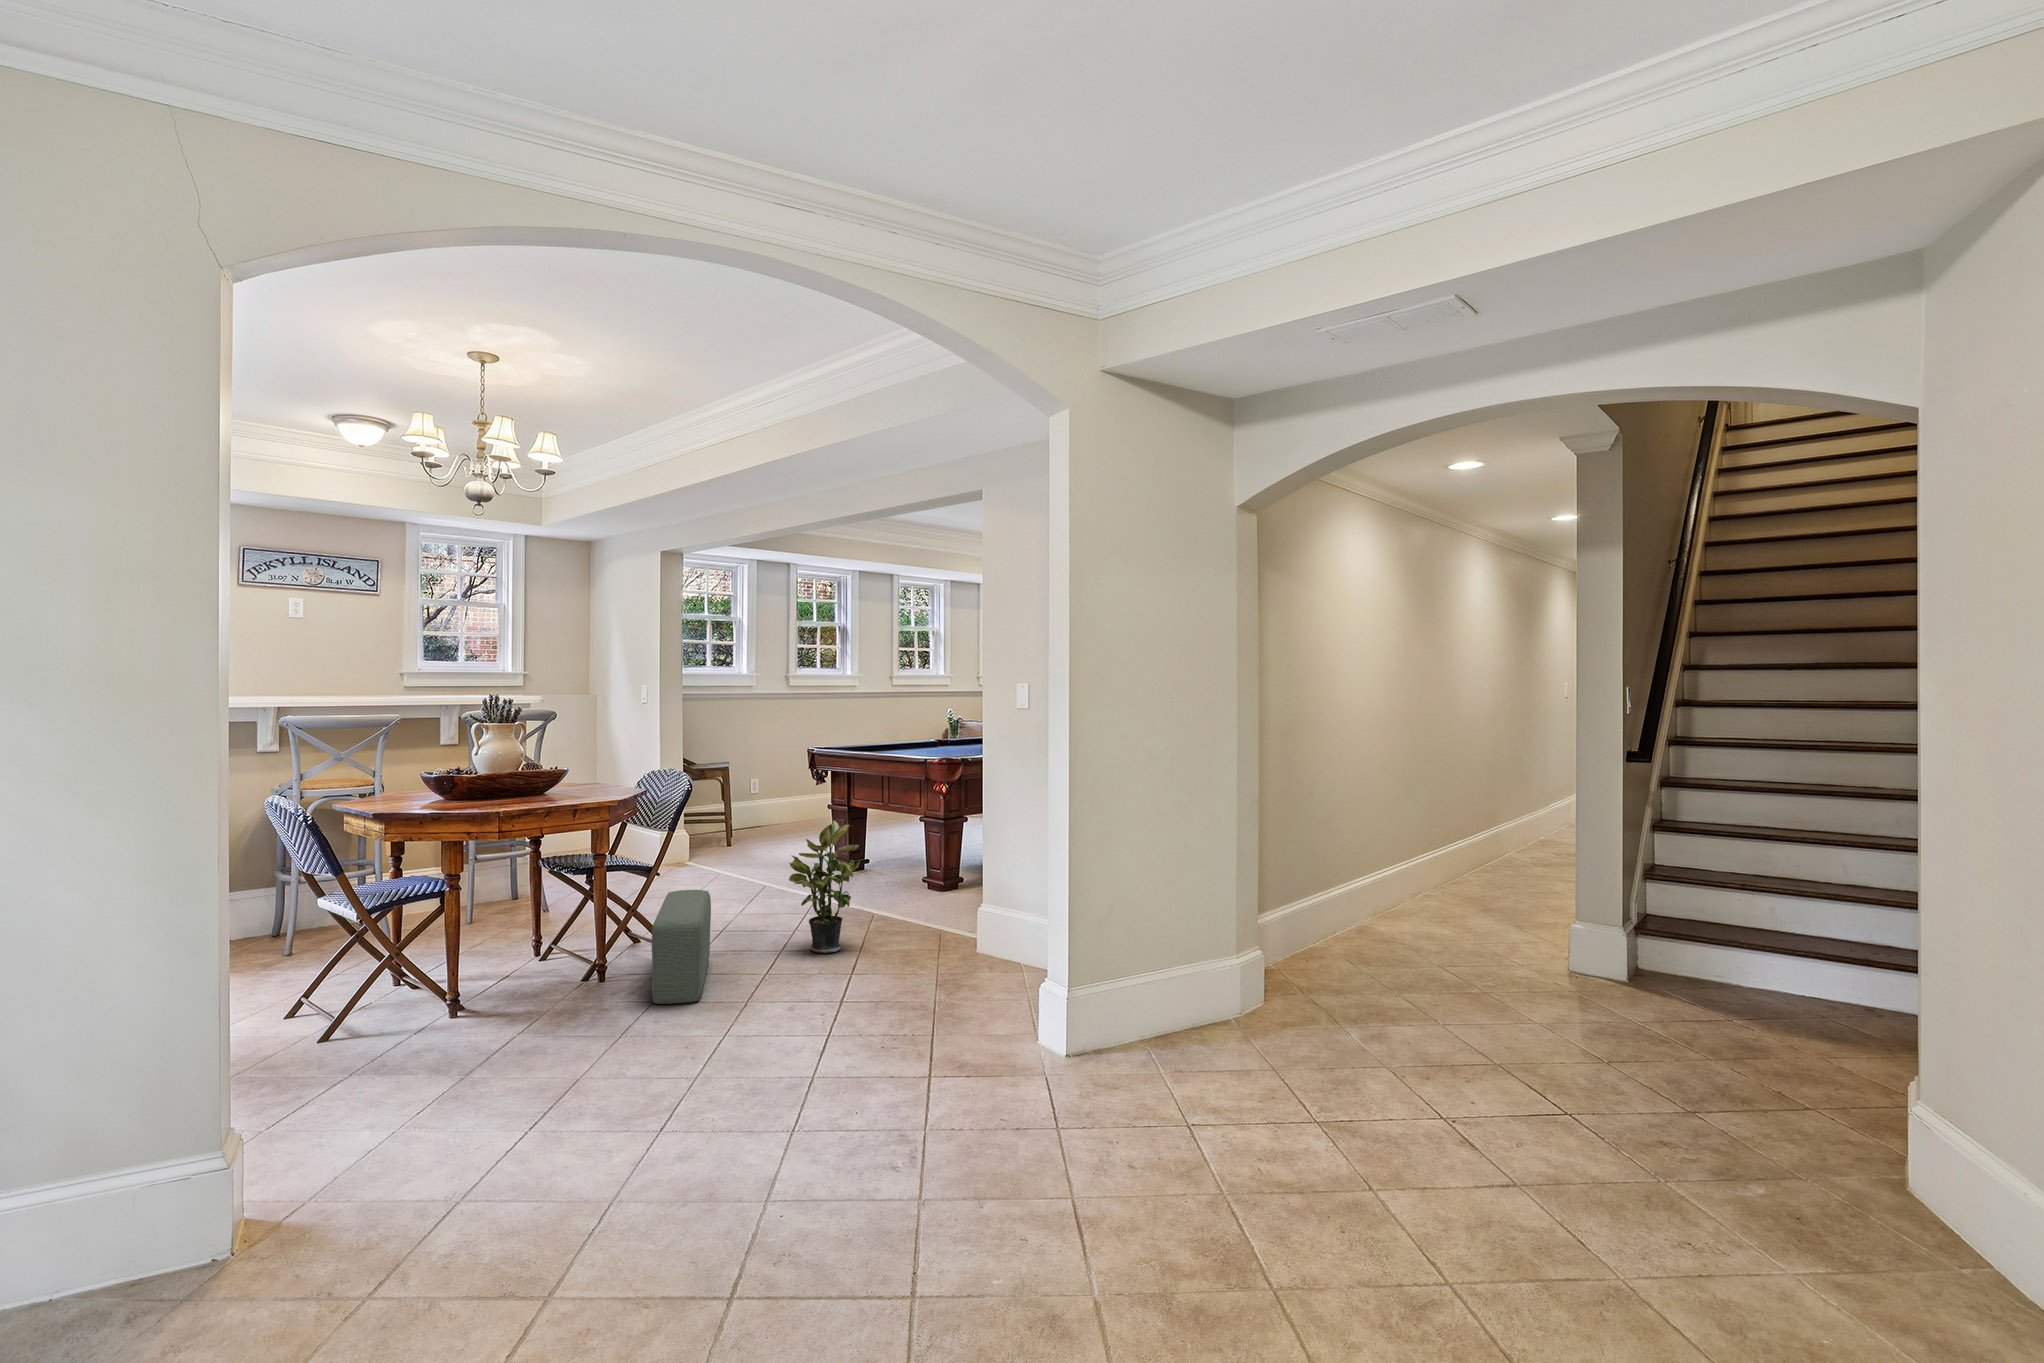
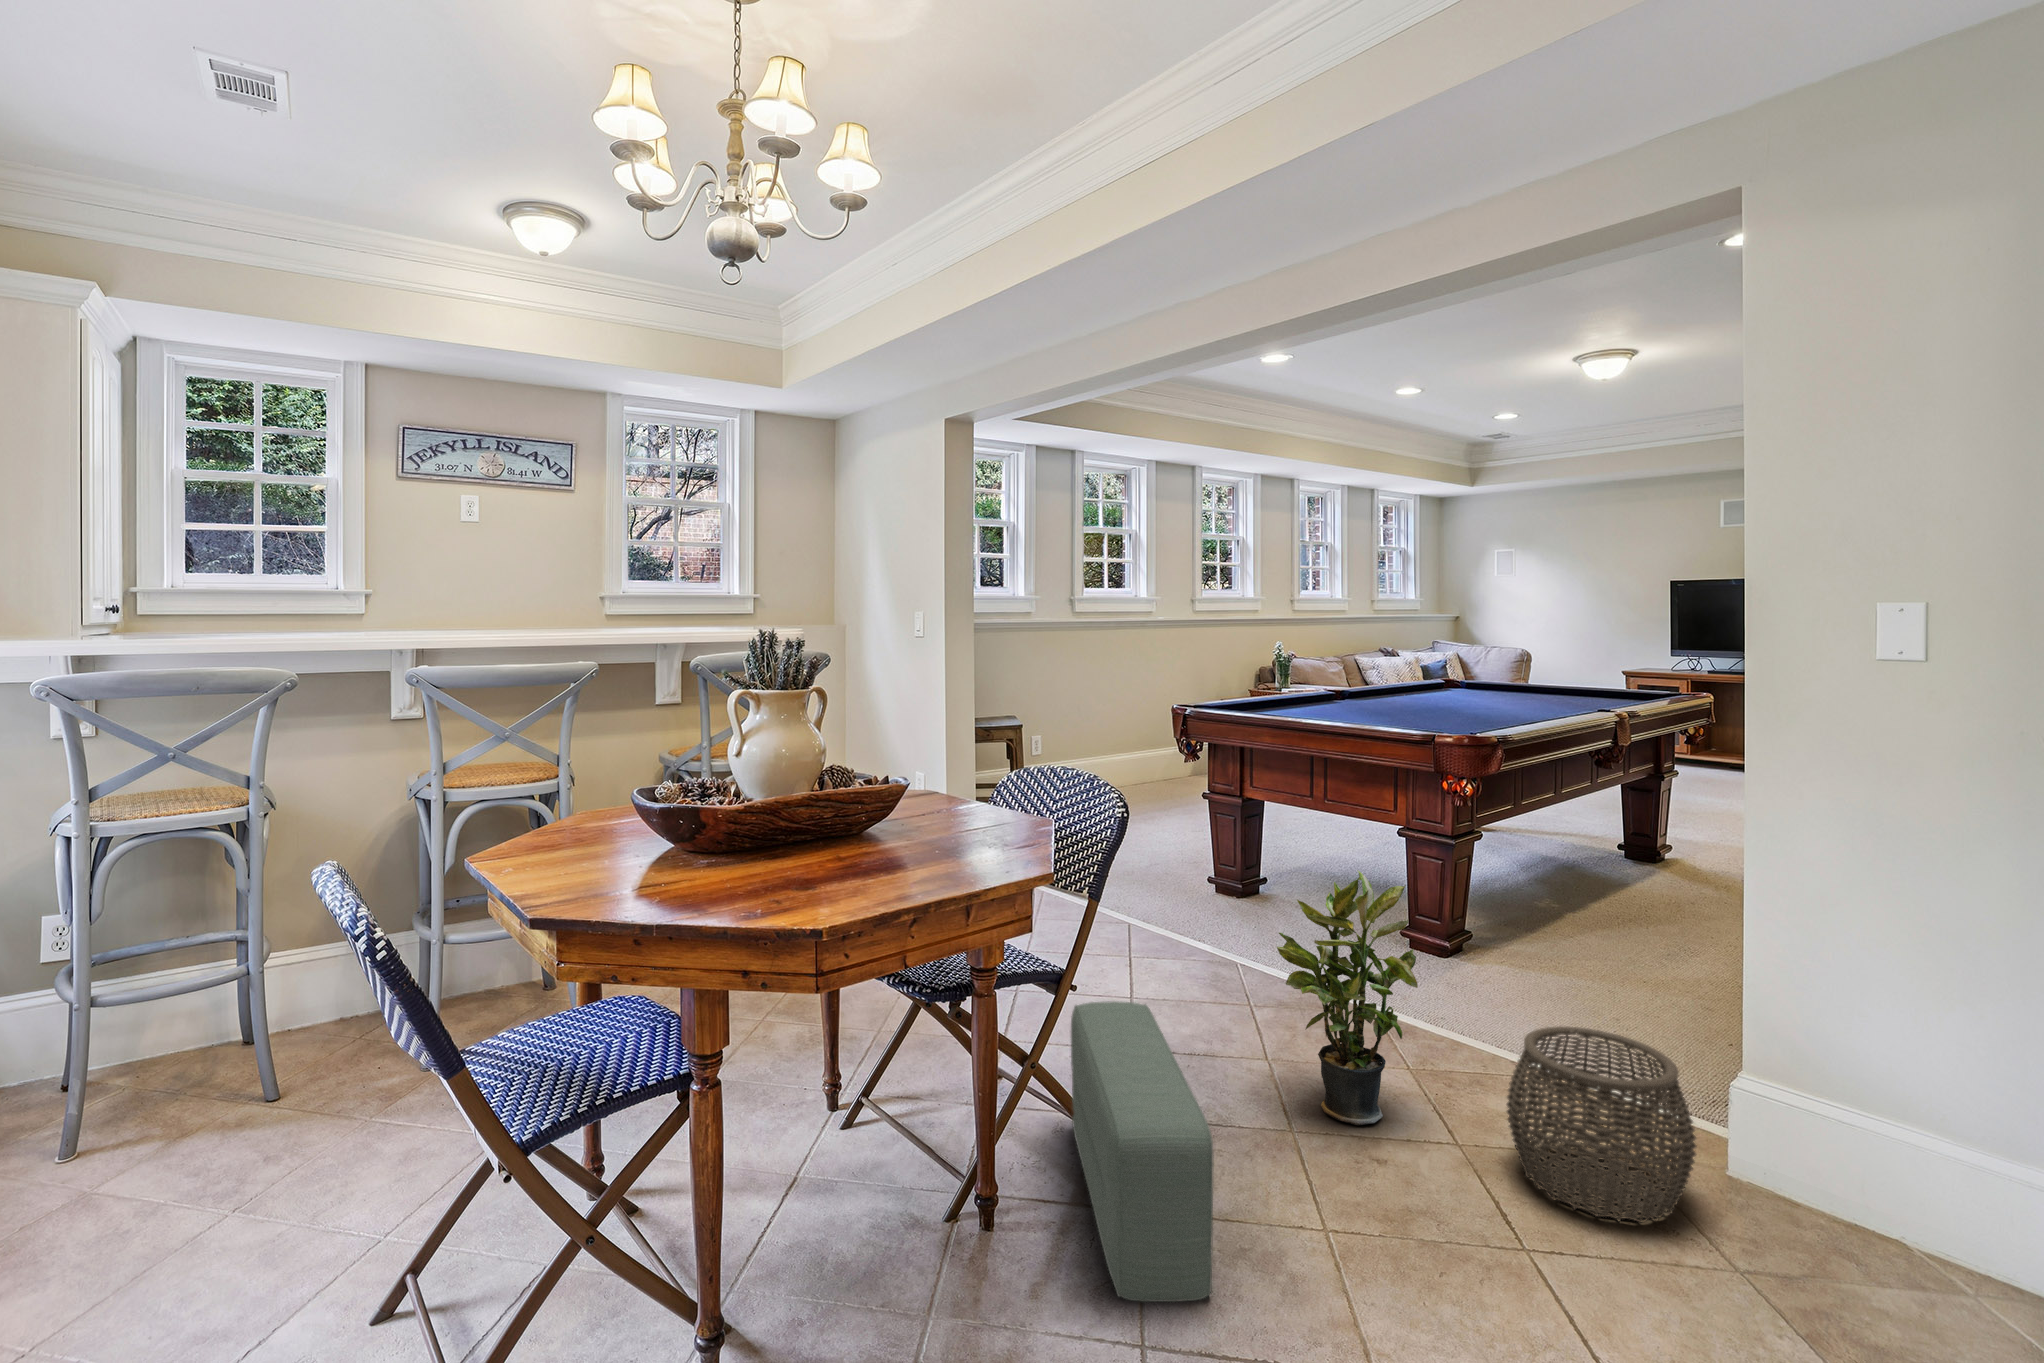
woven basket: none [882,890,960,973] -> present [1506,1026,1697,1223]

